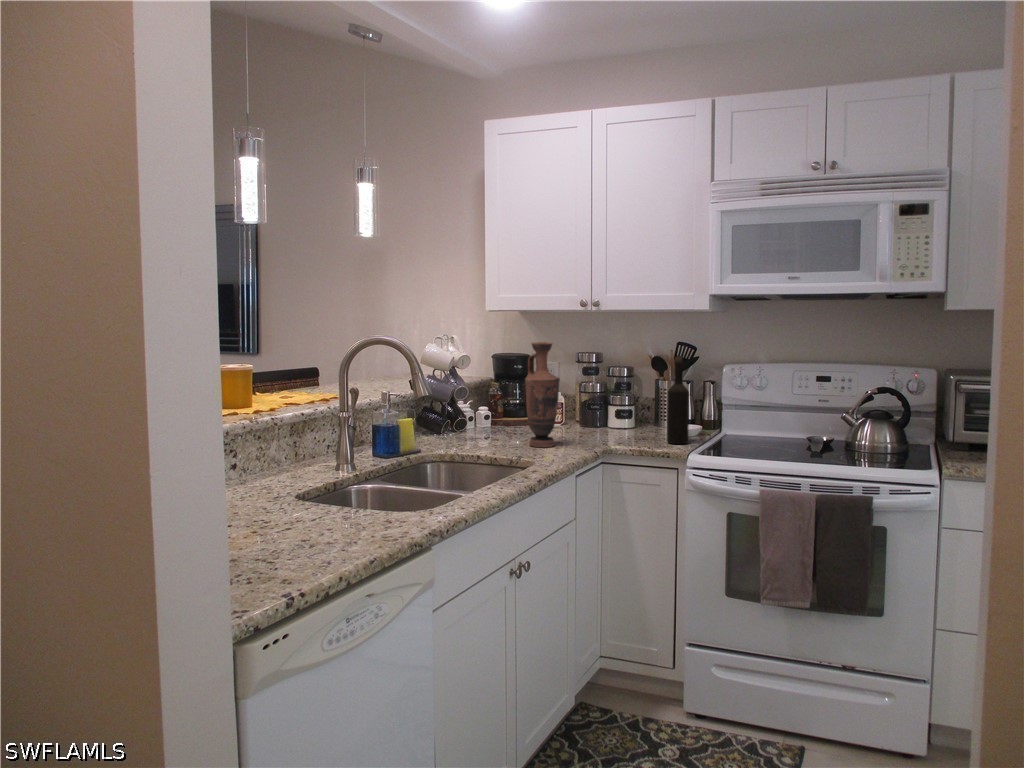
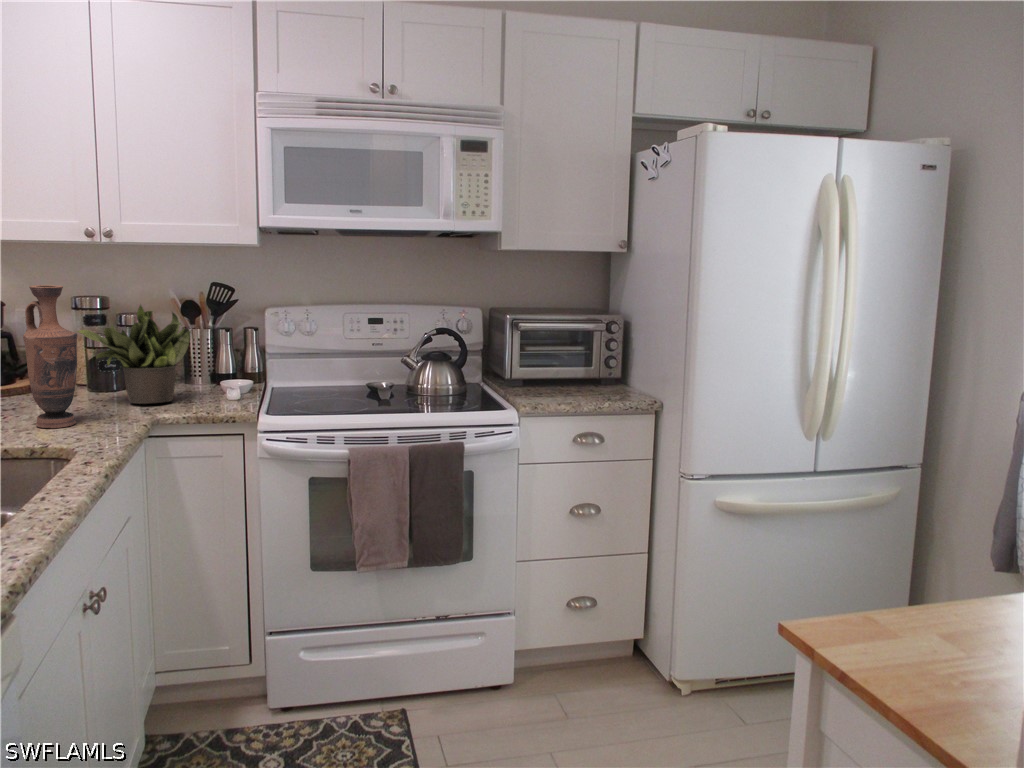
potted plant: none [566,357,649,437] -> present [77,305,191,404]
wine bottle: present [667,357,689,444] -> none [219,301,247,405]

